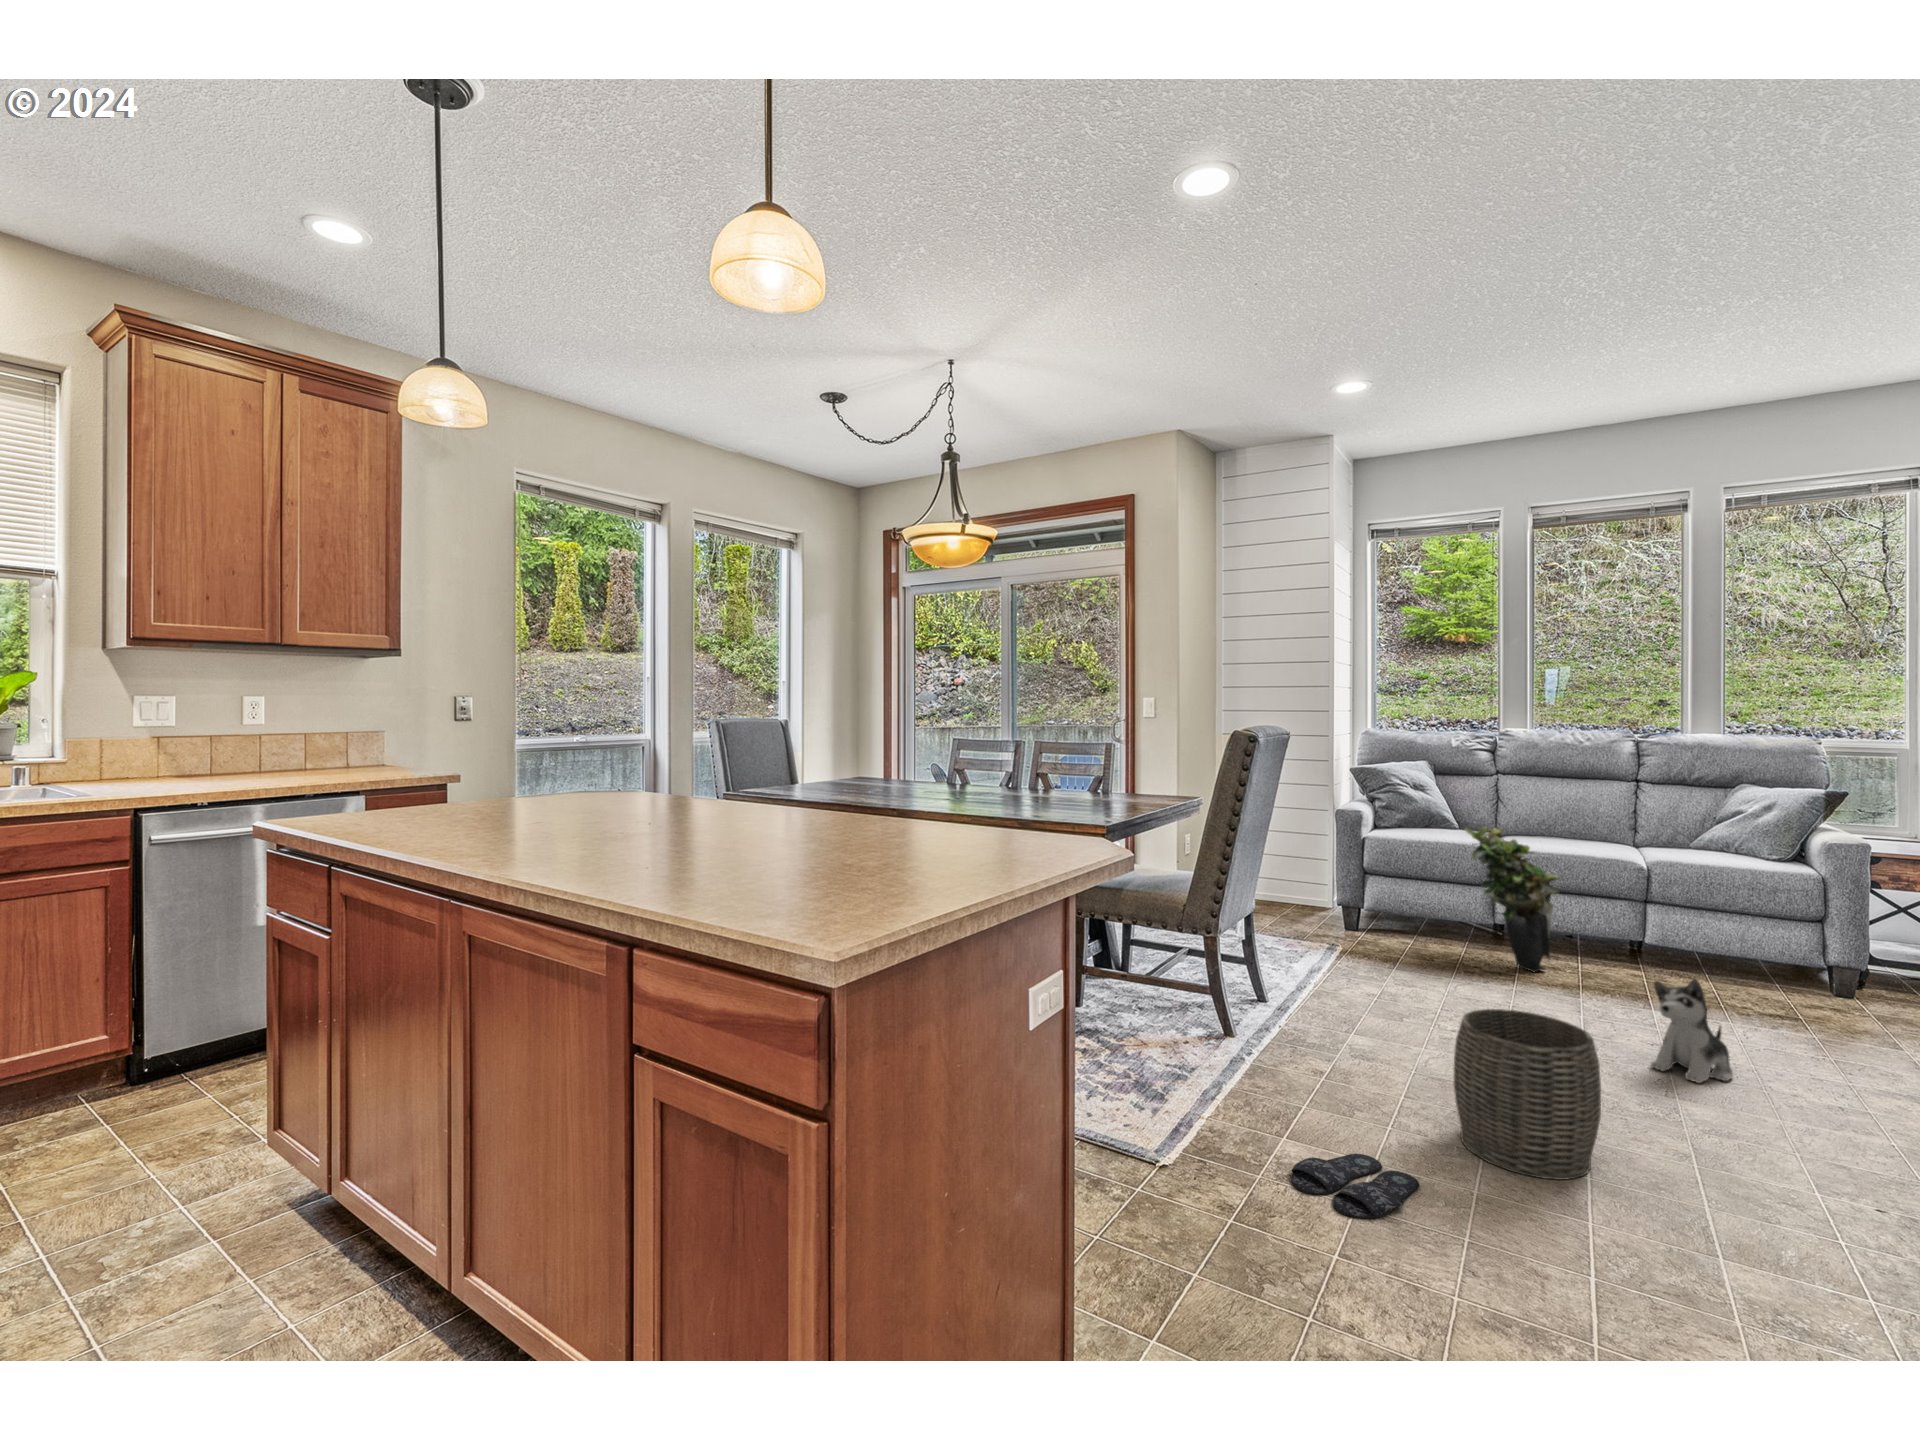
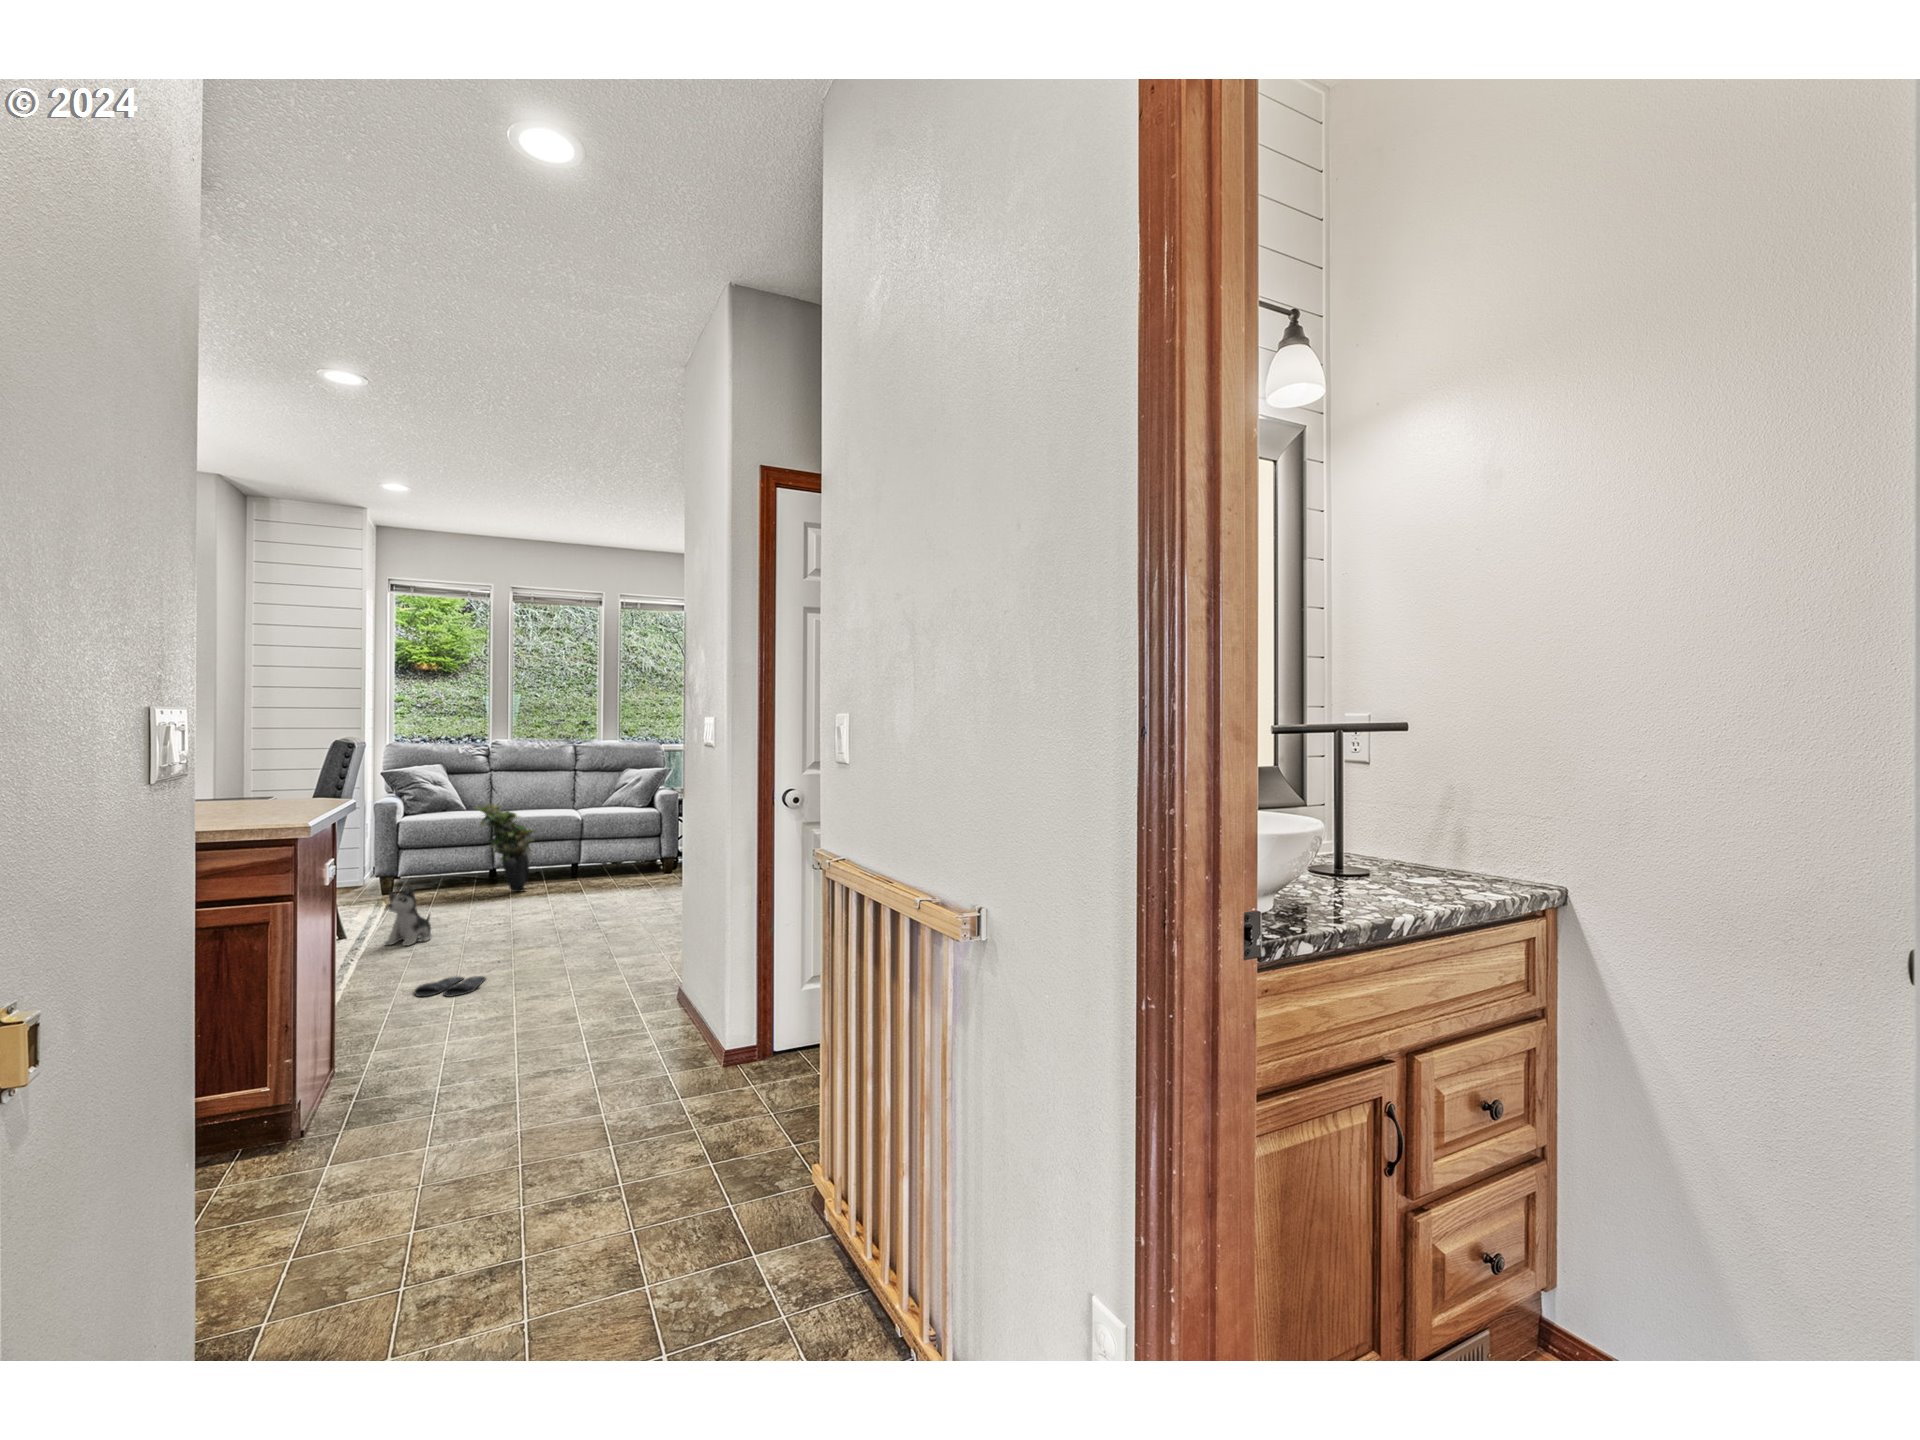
plush toy: present [1651,979,1733,1083] -> present [384,885,432,945]
woven basket: present [1454,1009,1601,1180] -> none [497,885,569,963]

